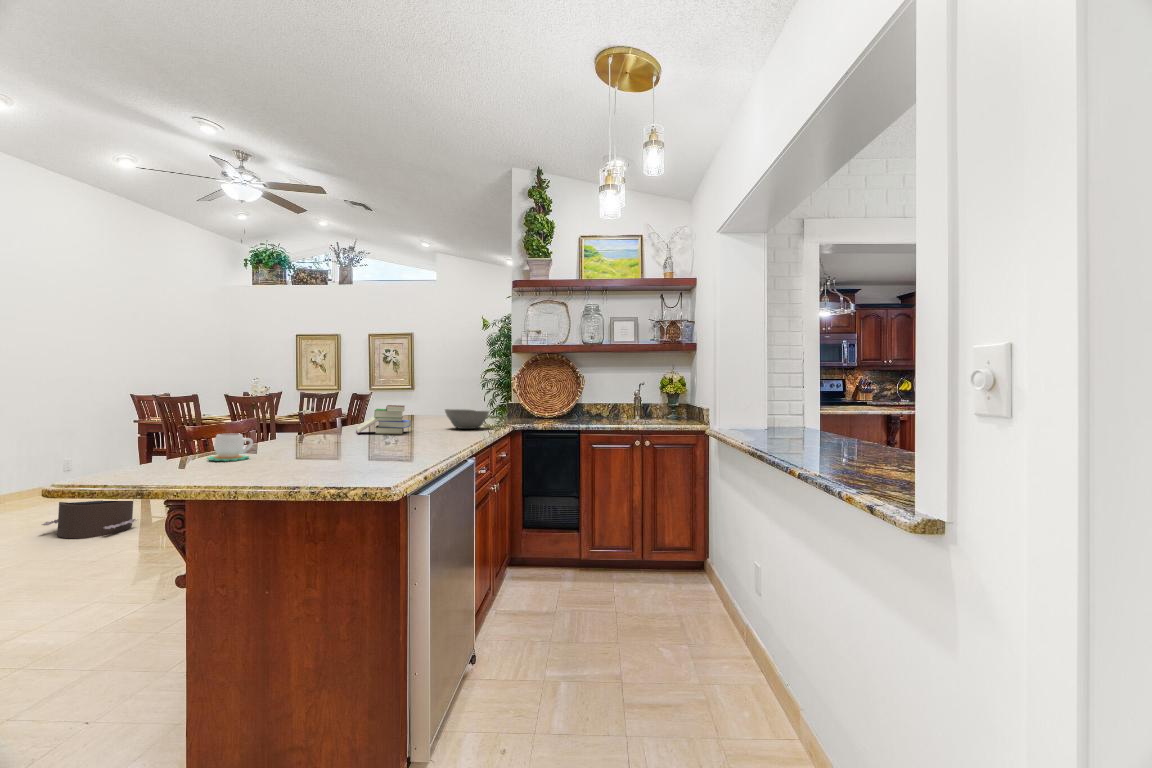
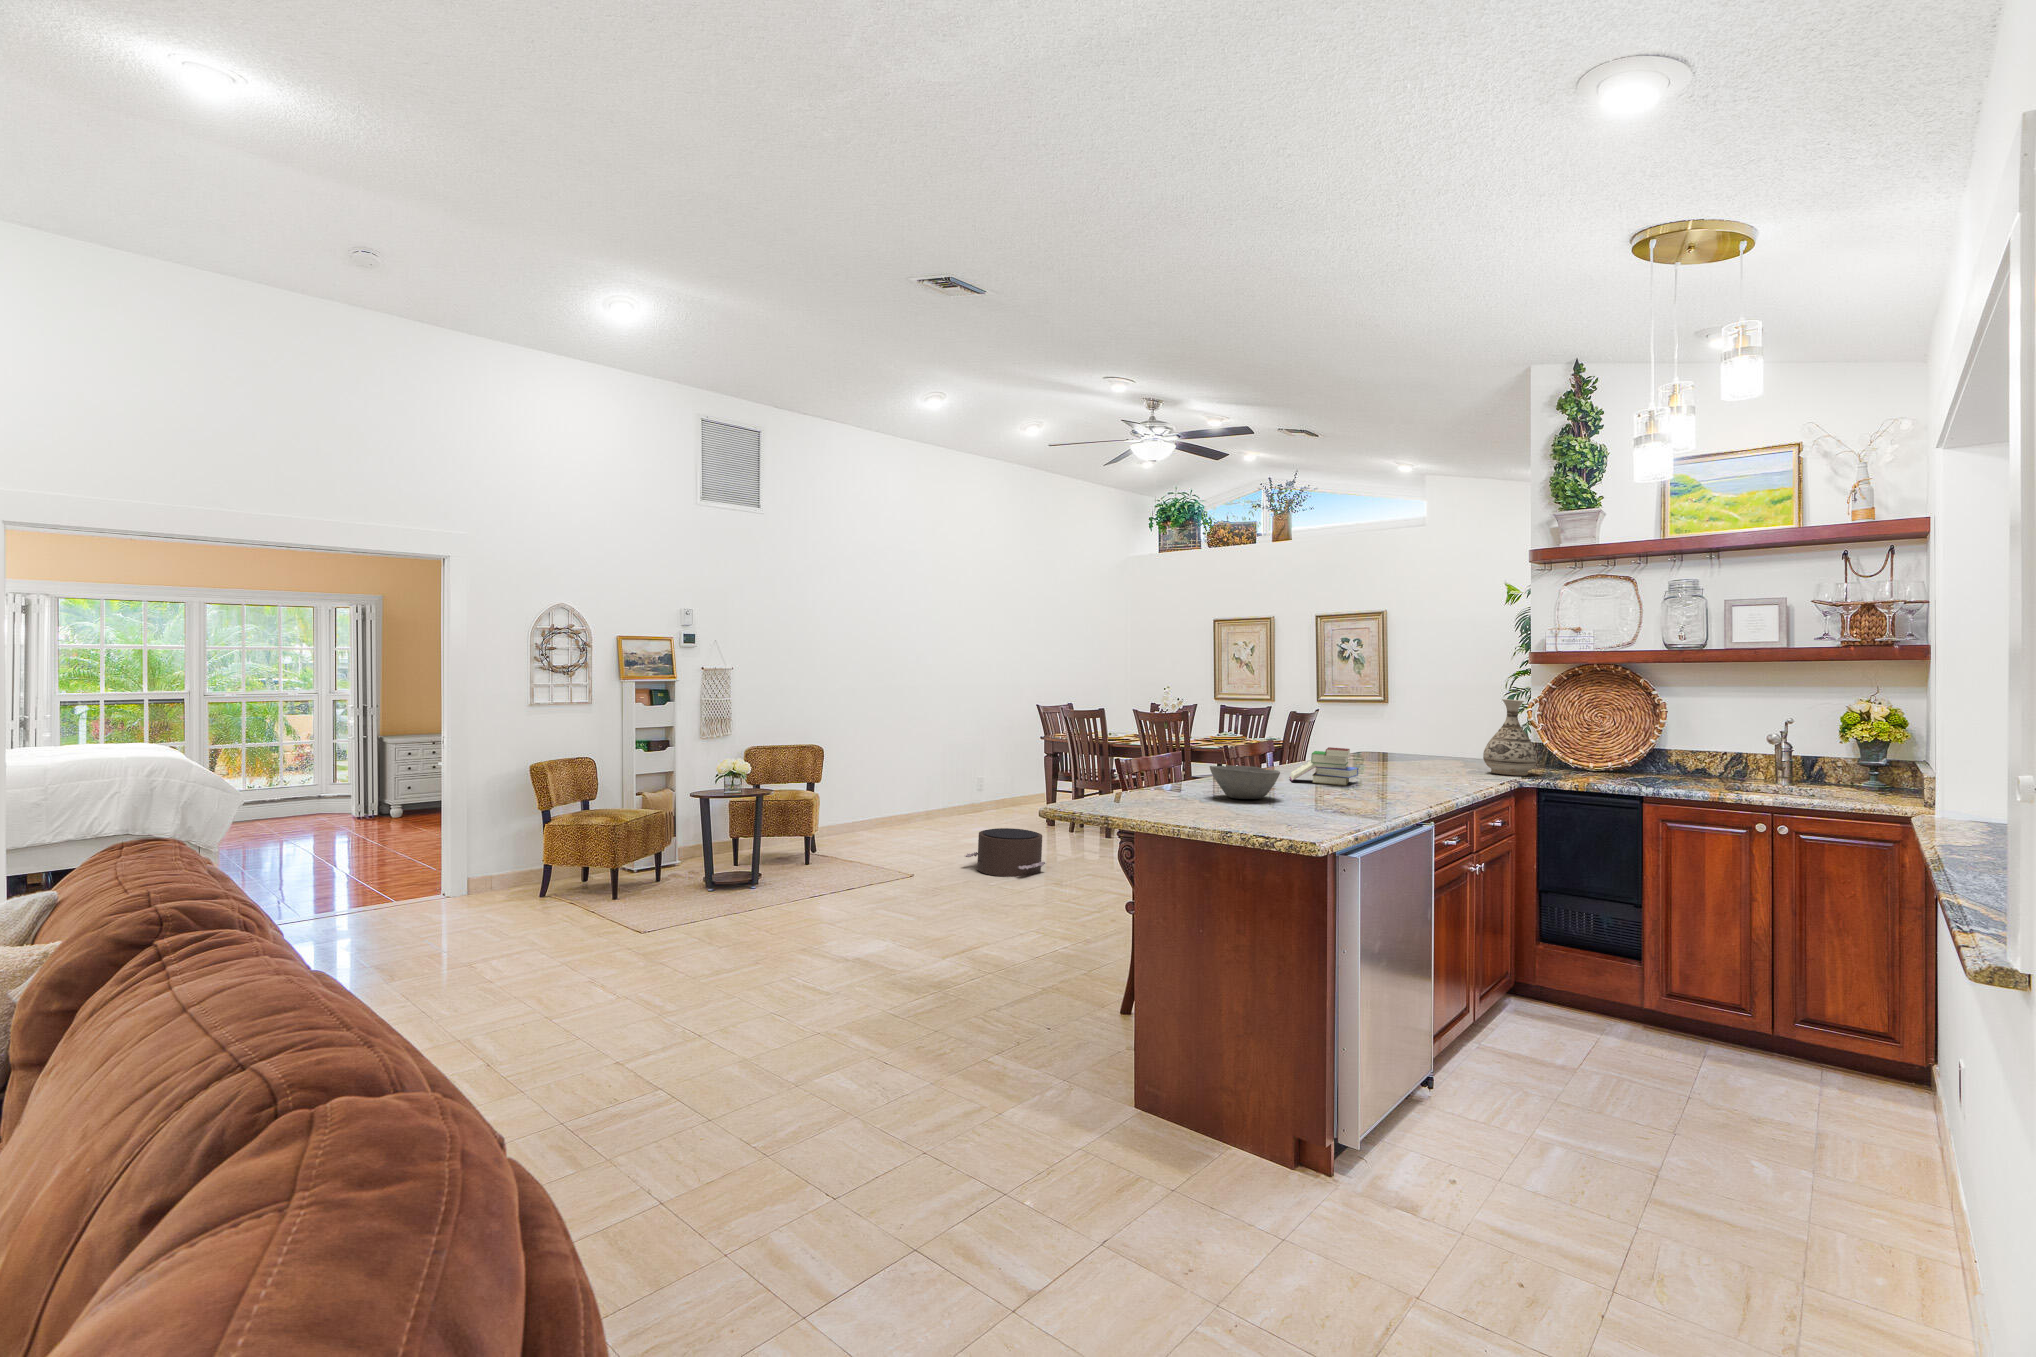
vase: none [489,372,521,422] -> present [1483,699,1537,776]
bowl: present [445,409,489,429] -> present [1210,766,1280,799]
mug: present [207,434,253,461] -> none [1148,776,1187,804]

